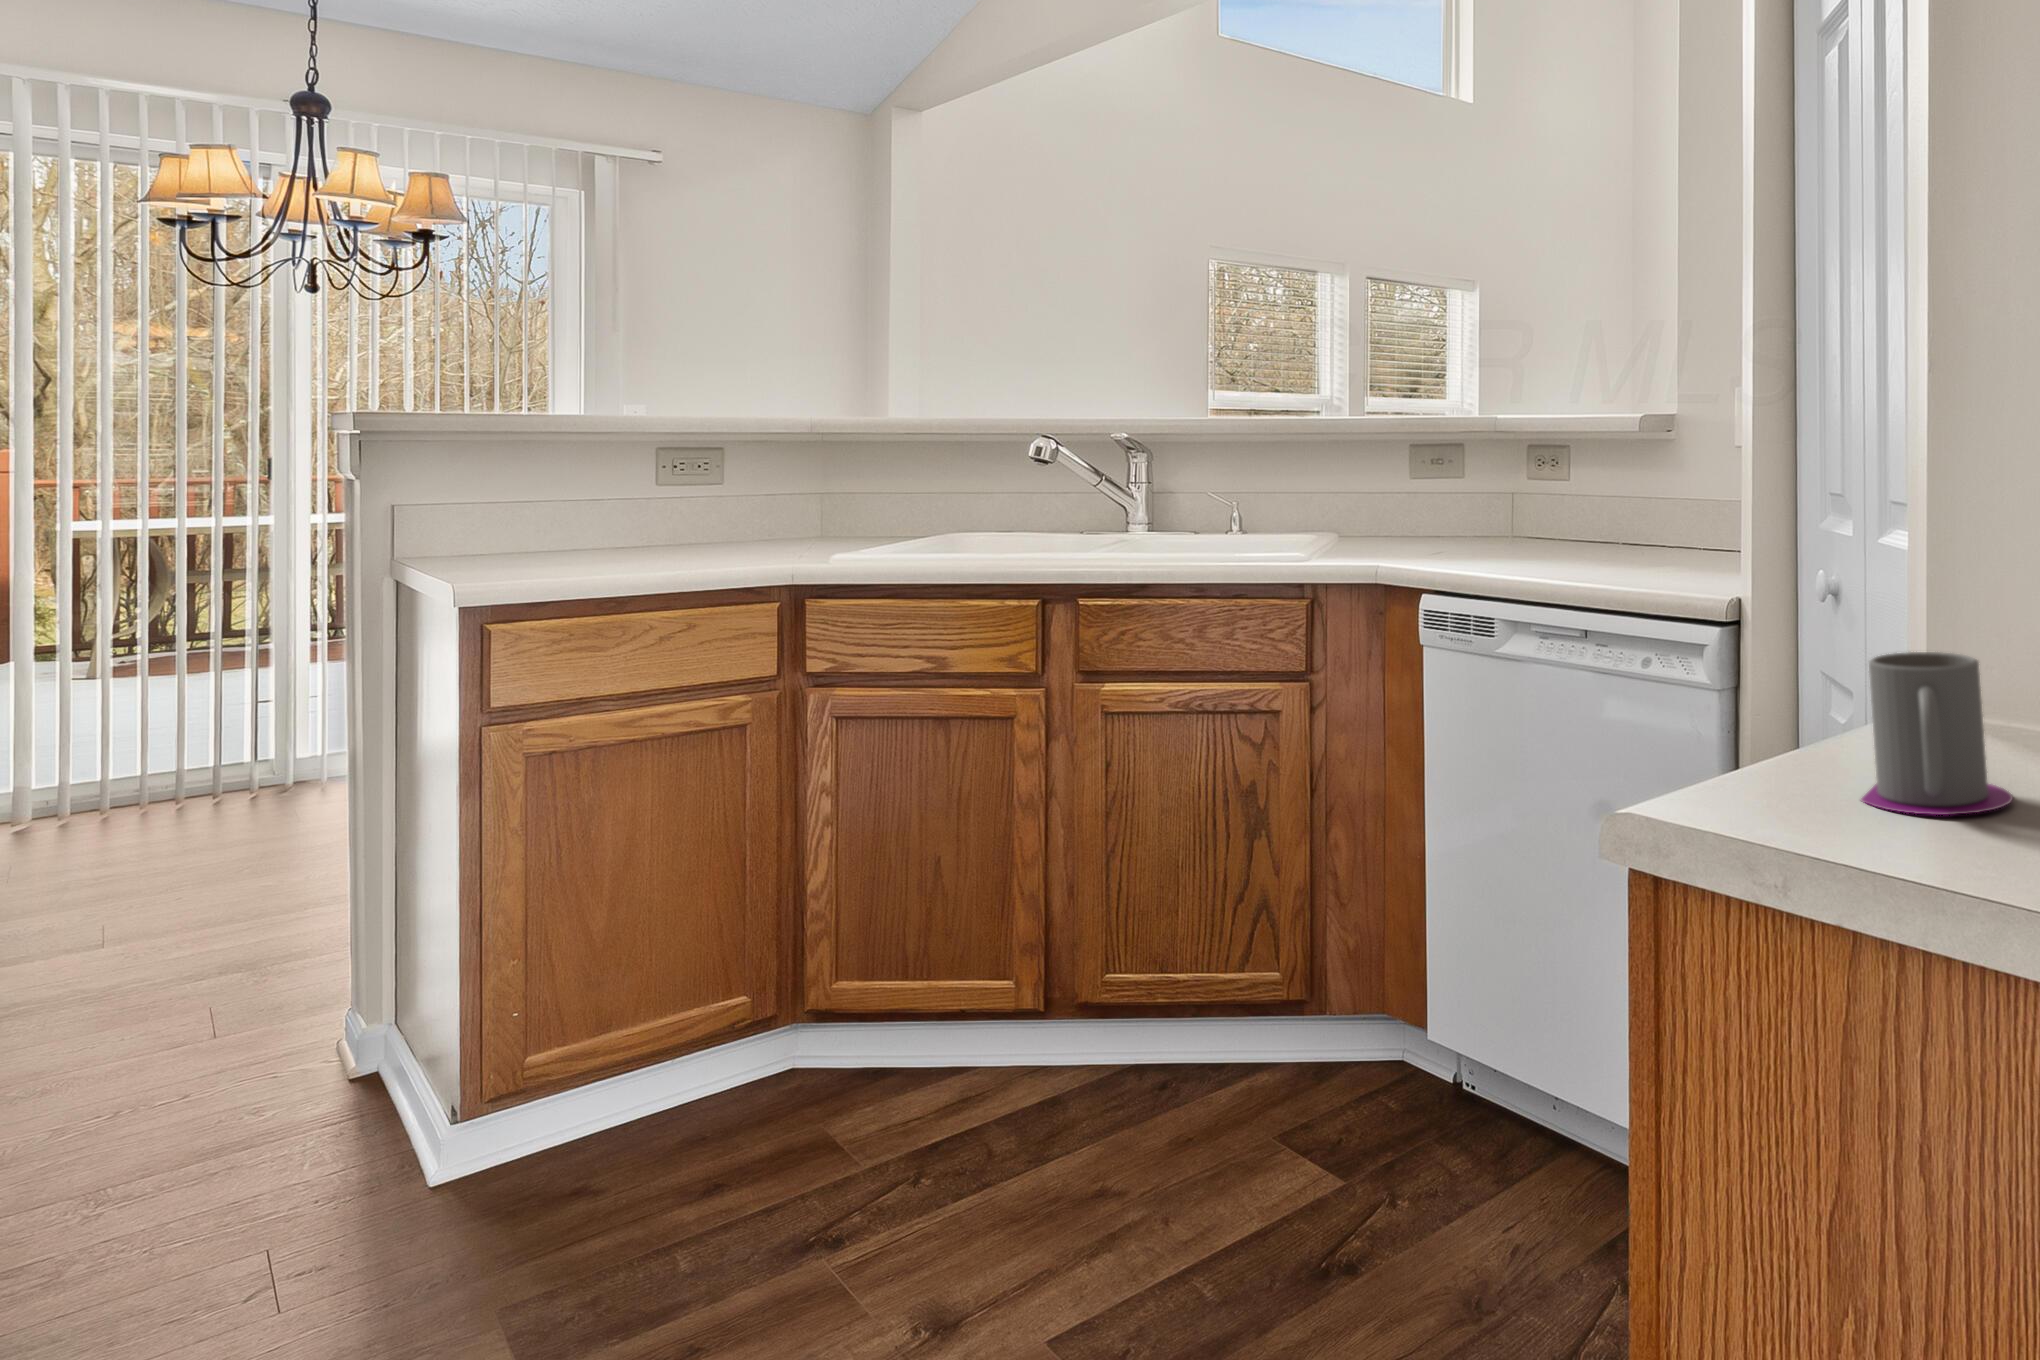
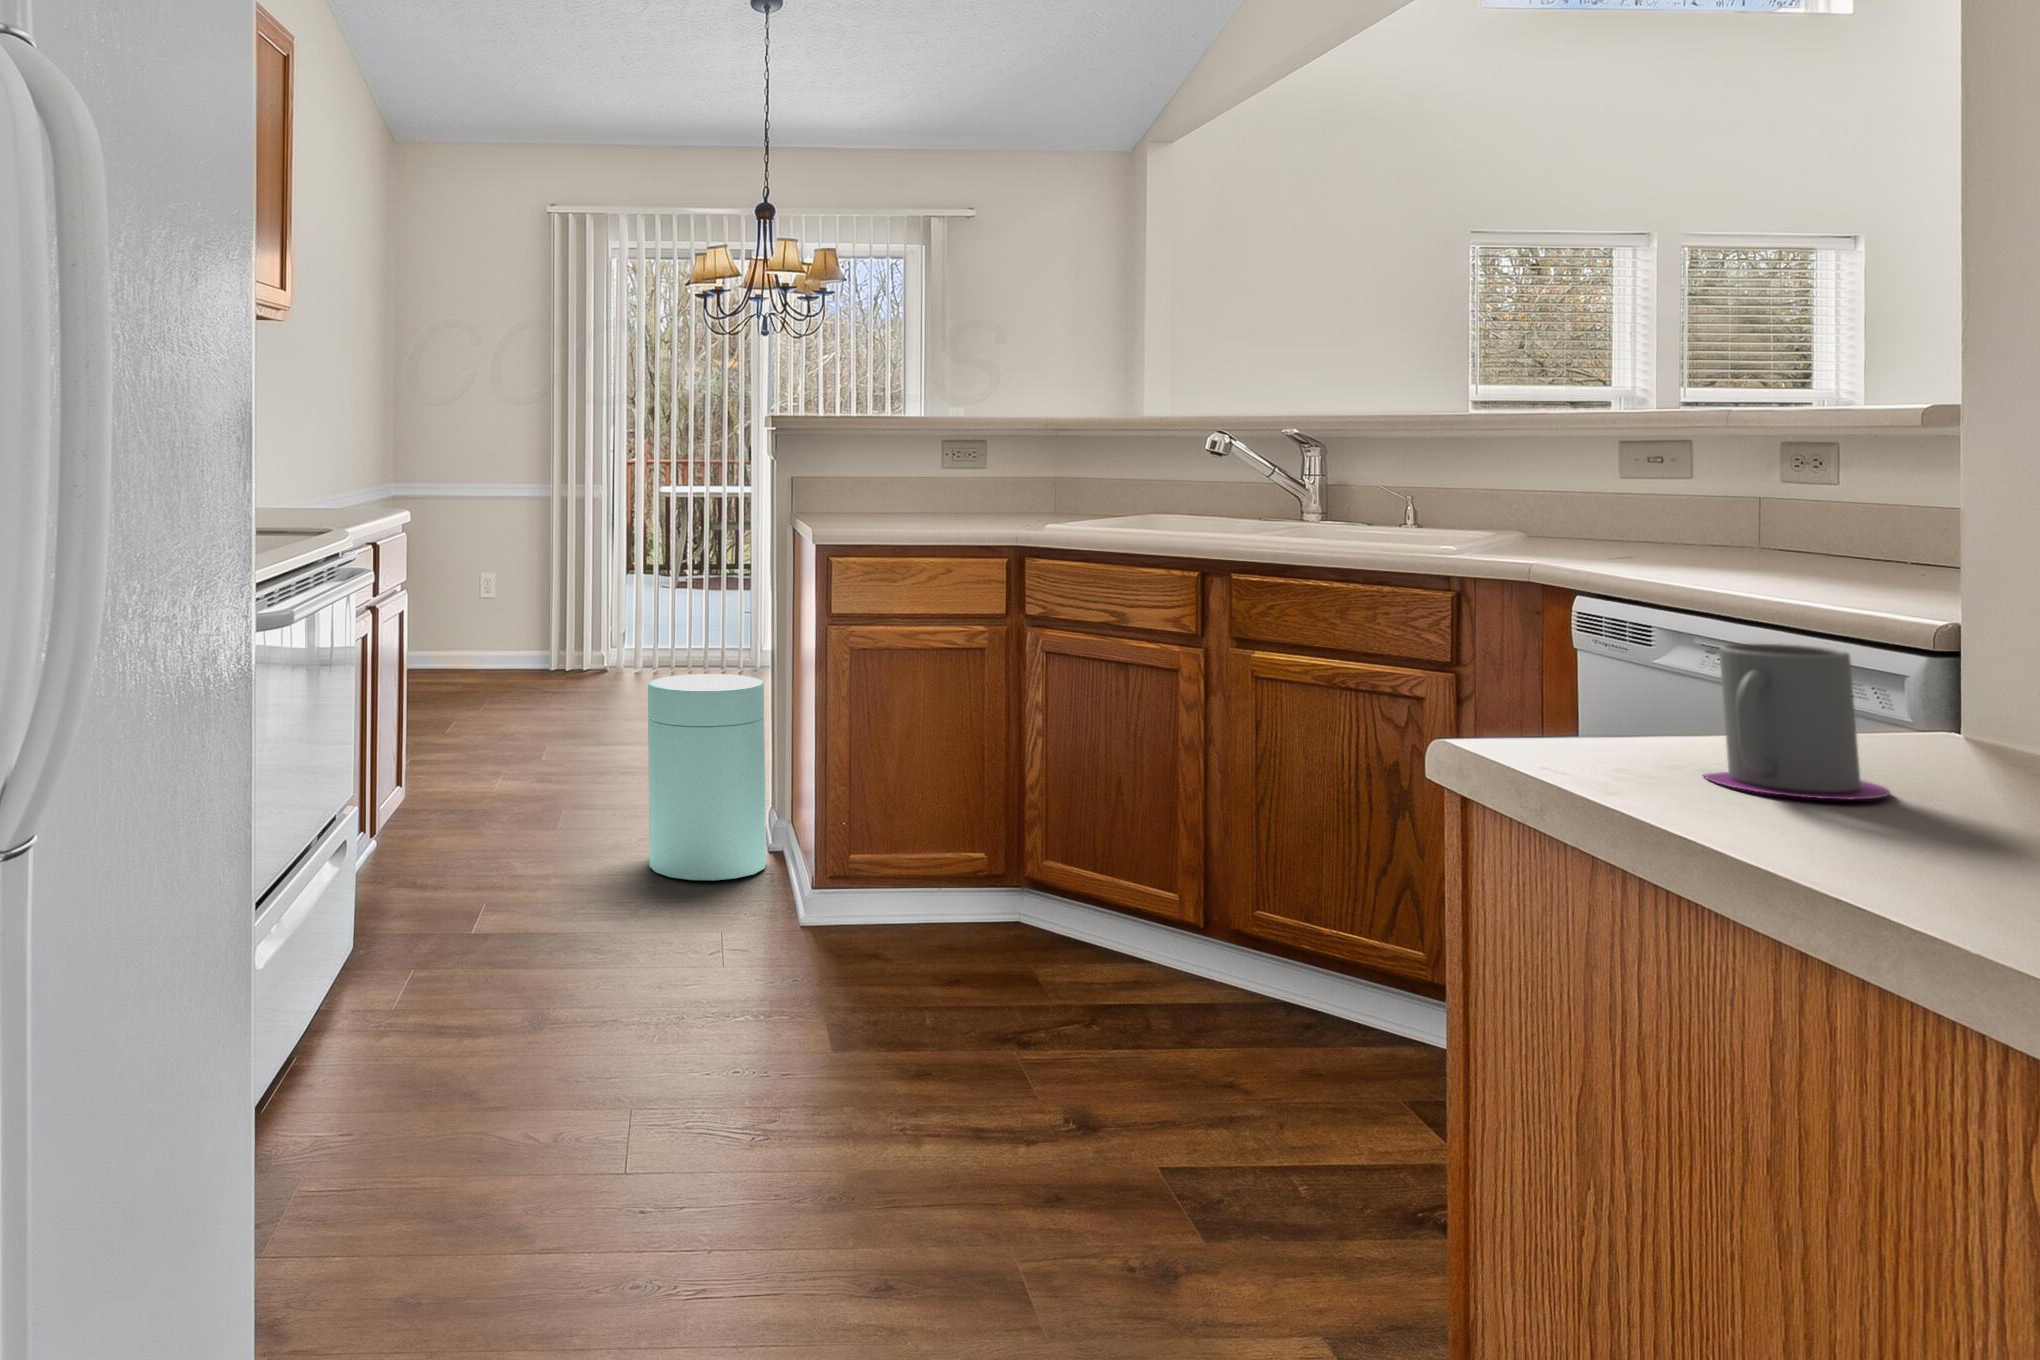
trash can: none [120,815,370,1169] -> present [648,674,766,880]

